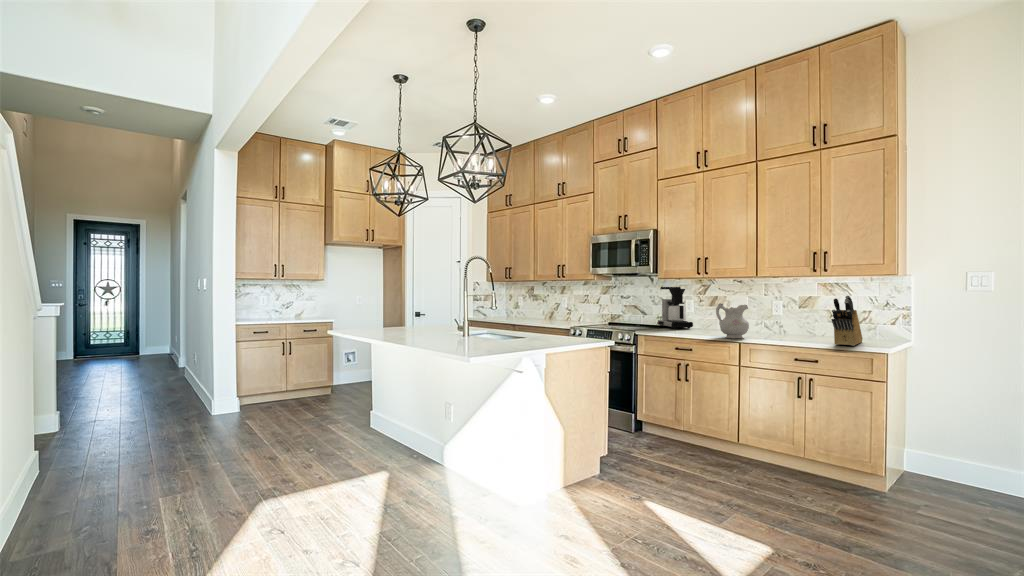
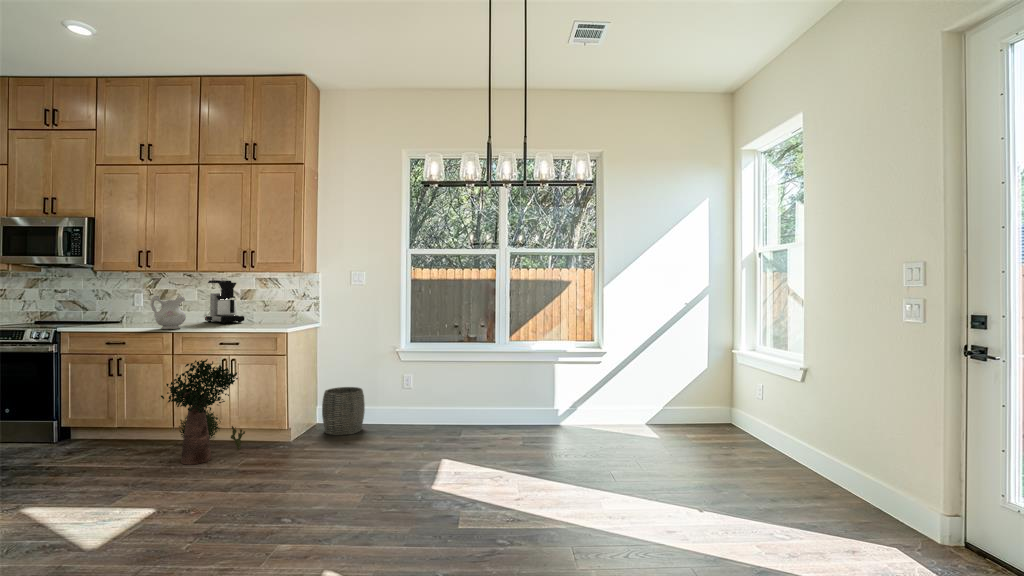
coffee maker: present [658,287,693,329] -> present [205,280,245,323]
knife block: present [831,296,863,346] -> none [249,288,282,329]
potted plant: none [750,376,835,497] -> present [161,359,245,464]
woven basket: none [929,429,1003,501] -> present [322,387,365,435]

